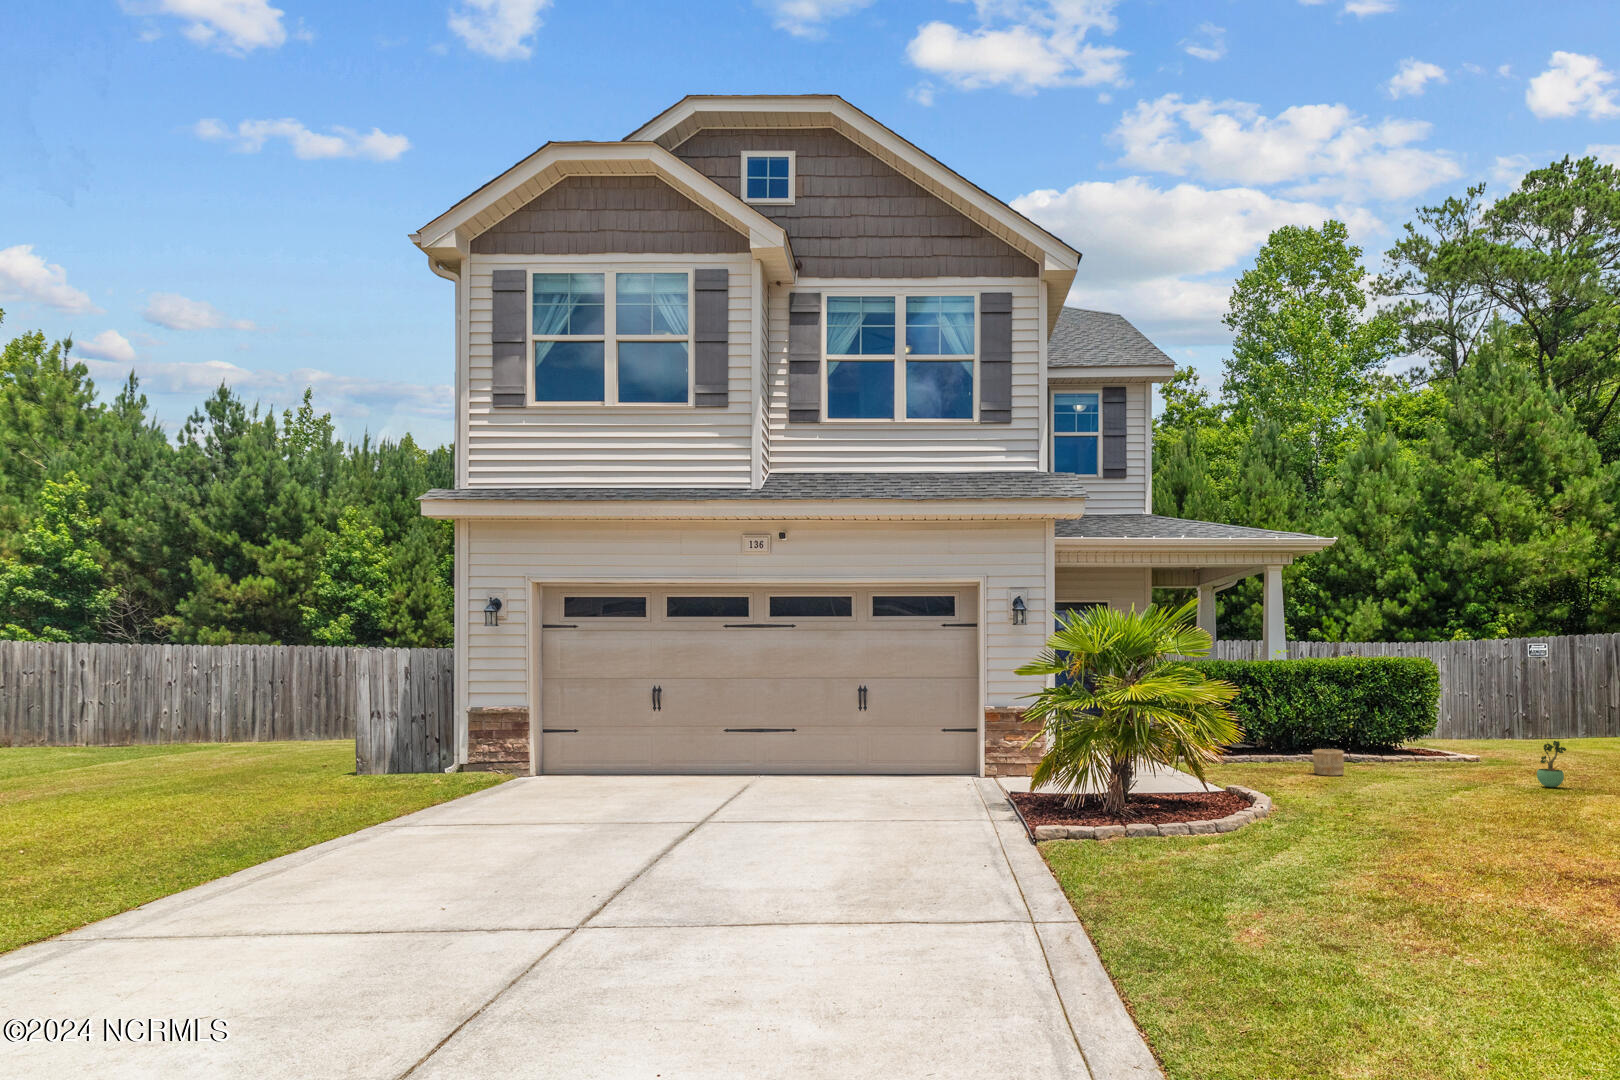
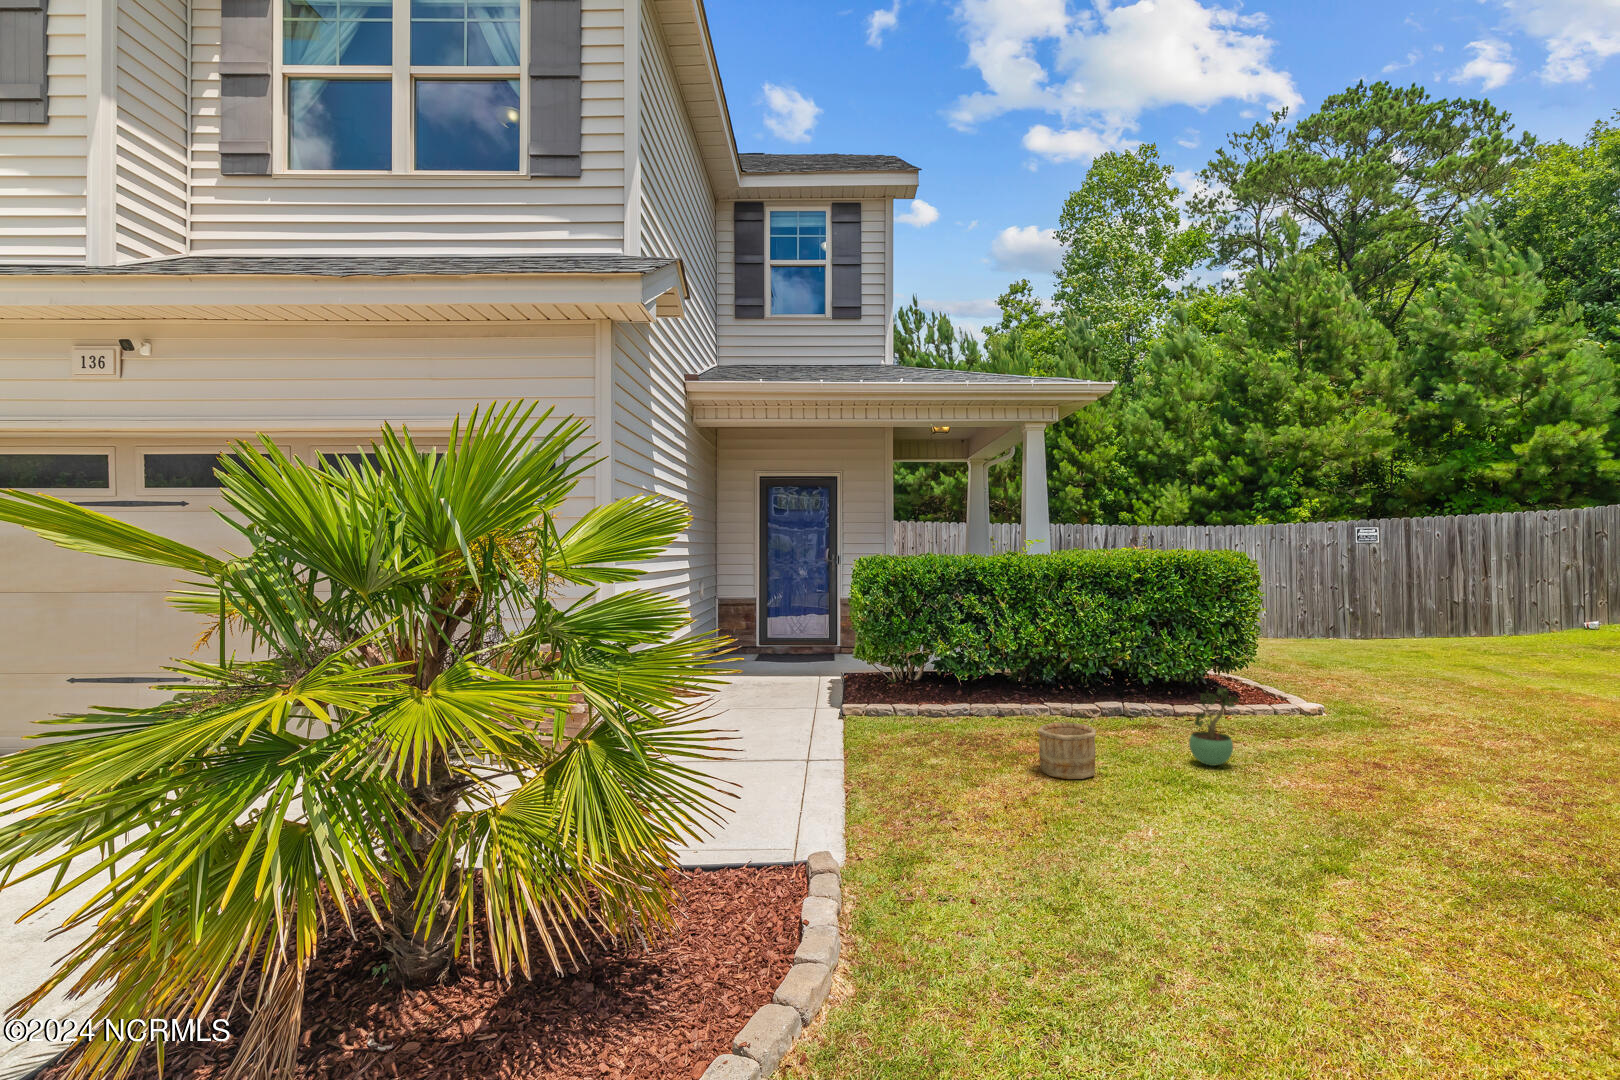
potted plant: present [1537,741,1566,788] -> present [1189,687,1239,766]

